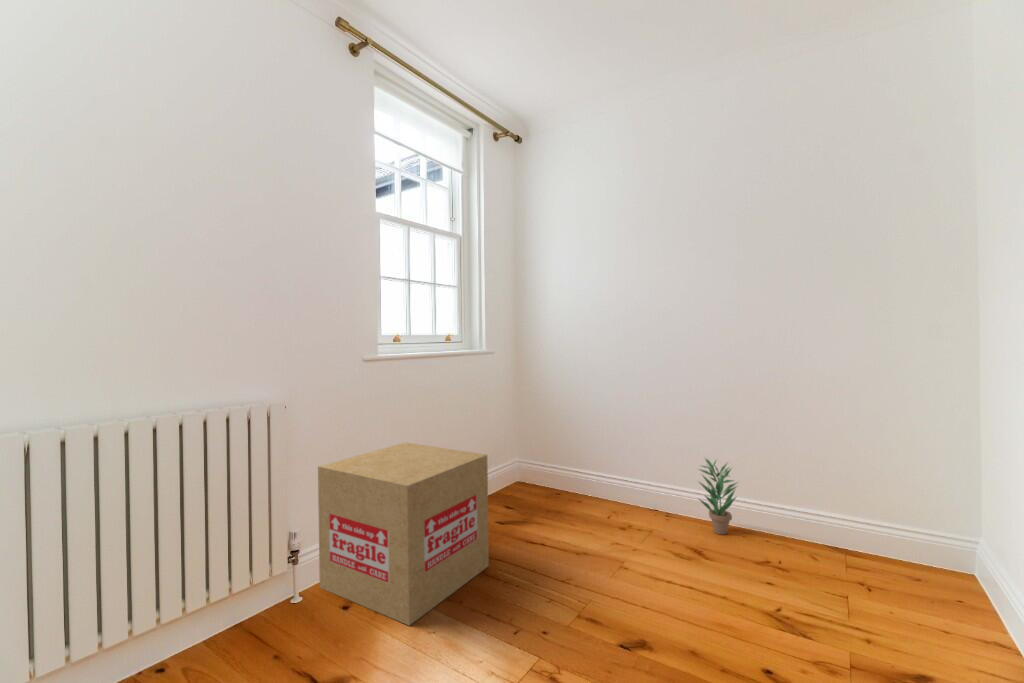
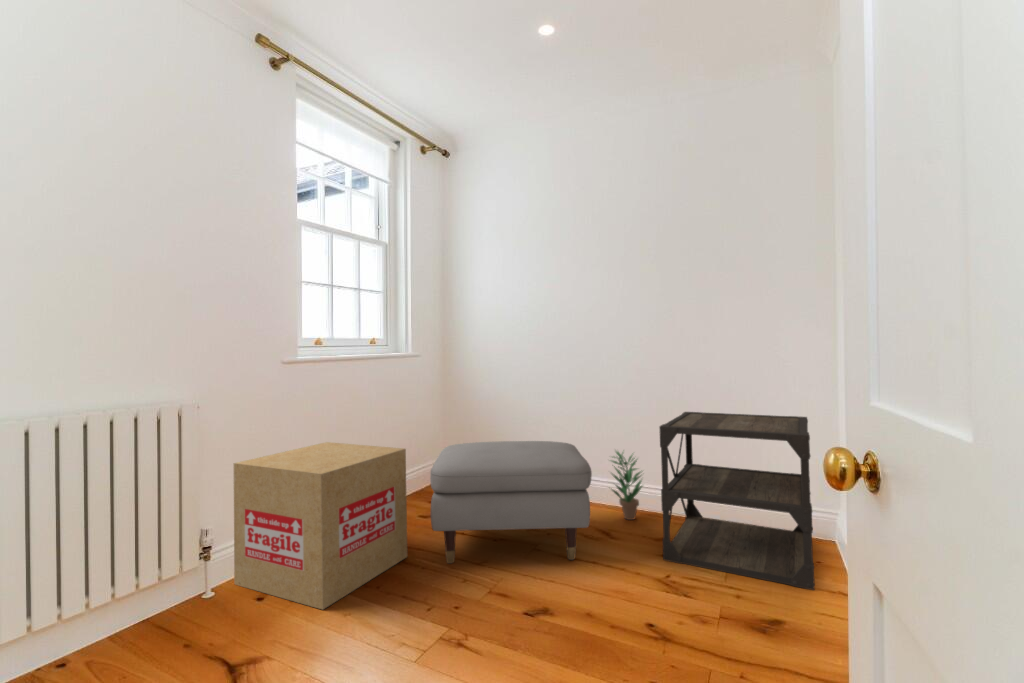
side table: none [769,420,966,643] -> present [659,412,815,590]
ottoman: none [514,447,690,582] -> present [430,441,592,563]

